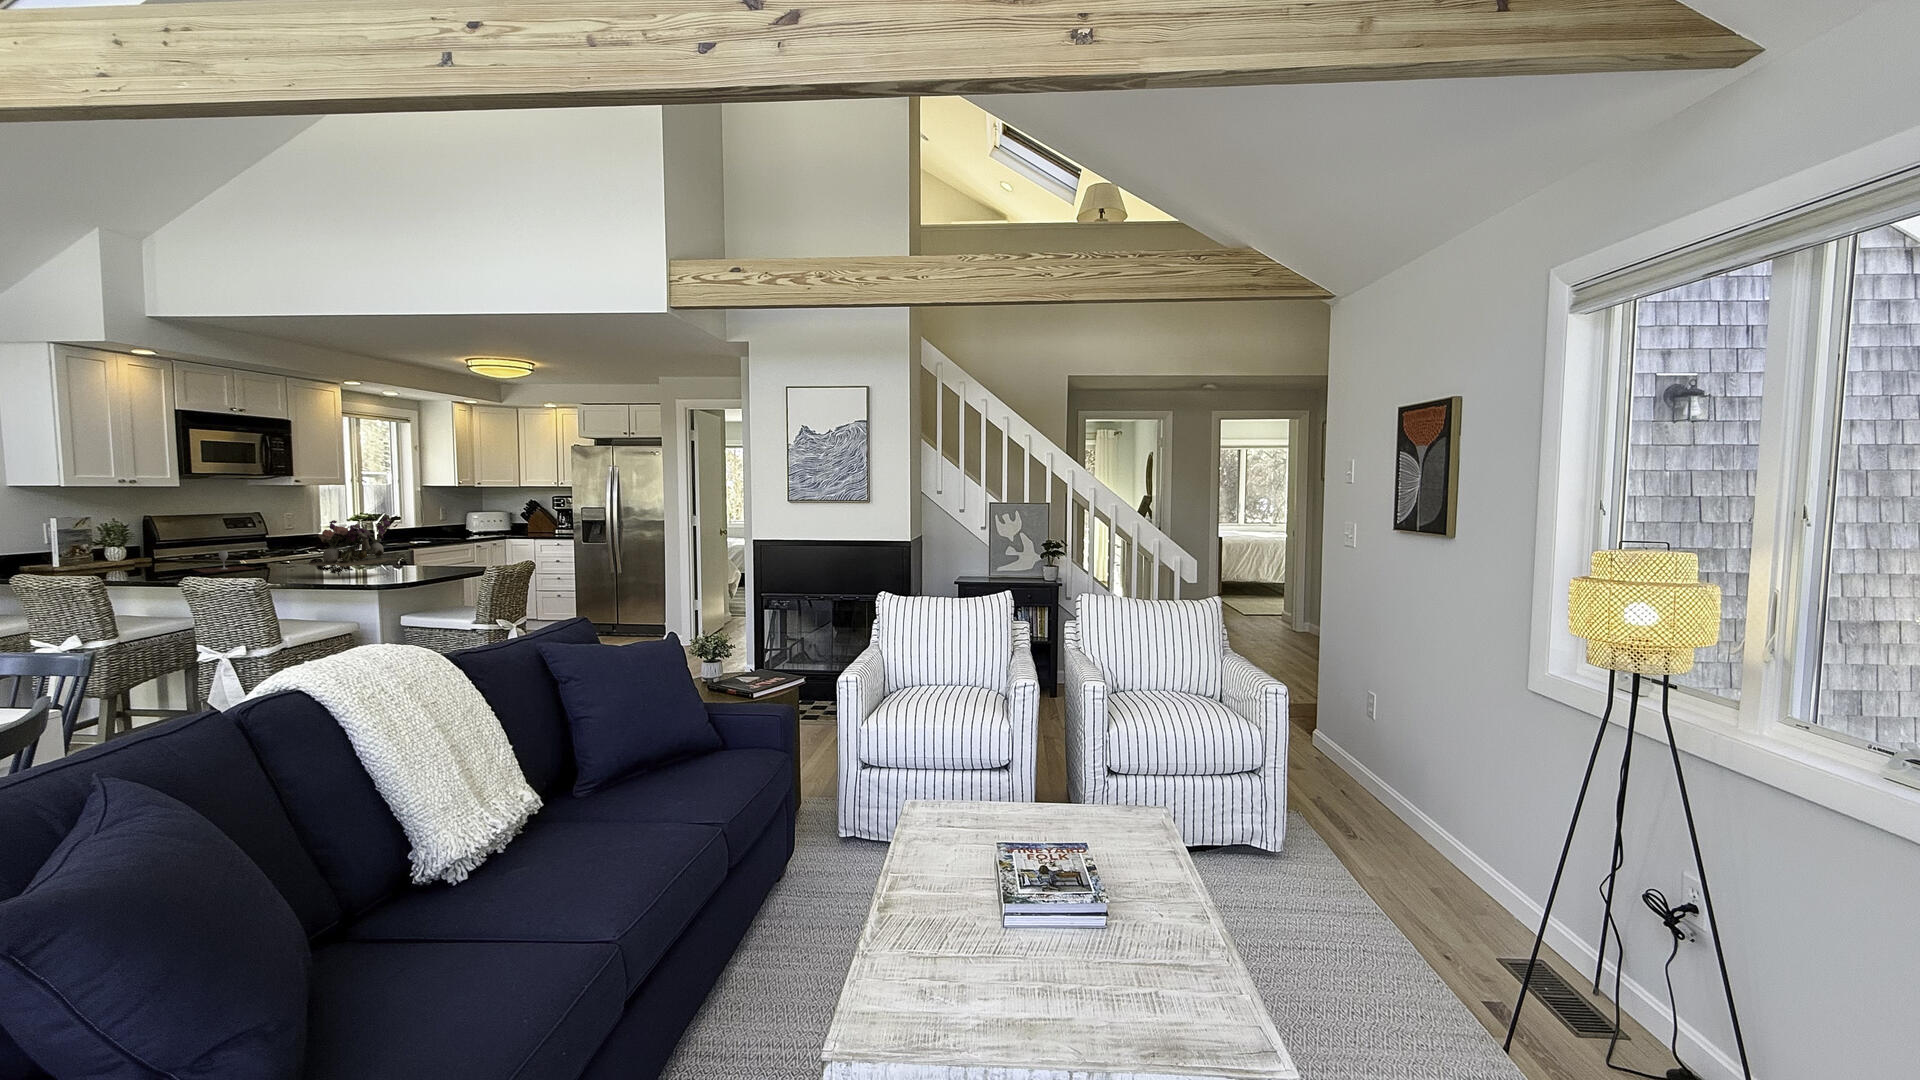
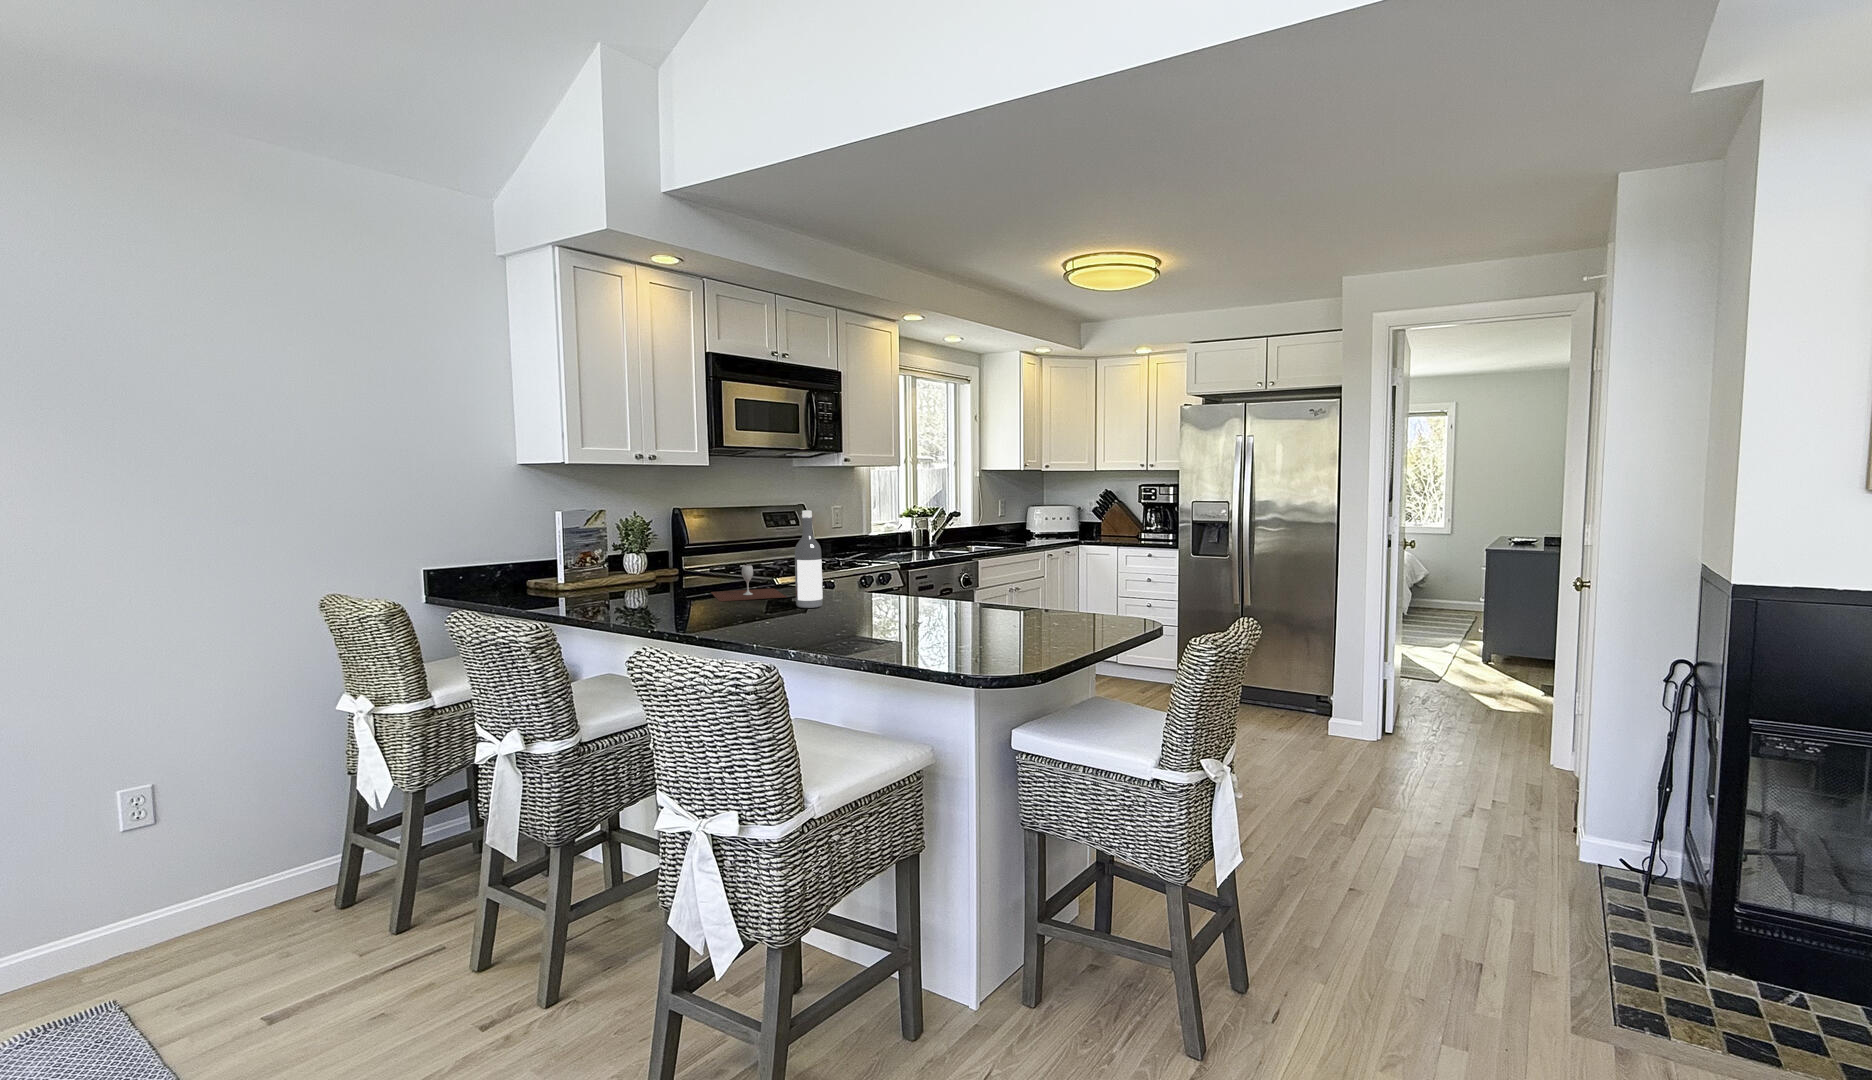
wine bottle: none [263,515,284,572] -> present [795,510,823,608]
flower arrangement: present [308,515,396,576] -> none [848,514,997,630]

